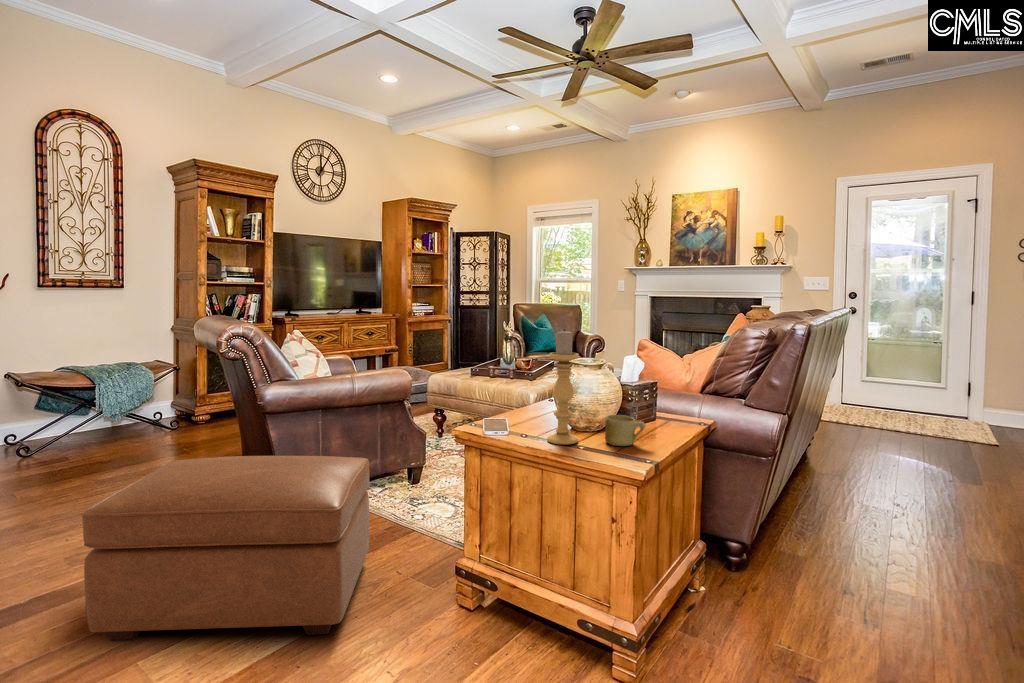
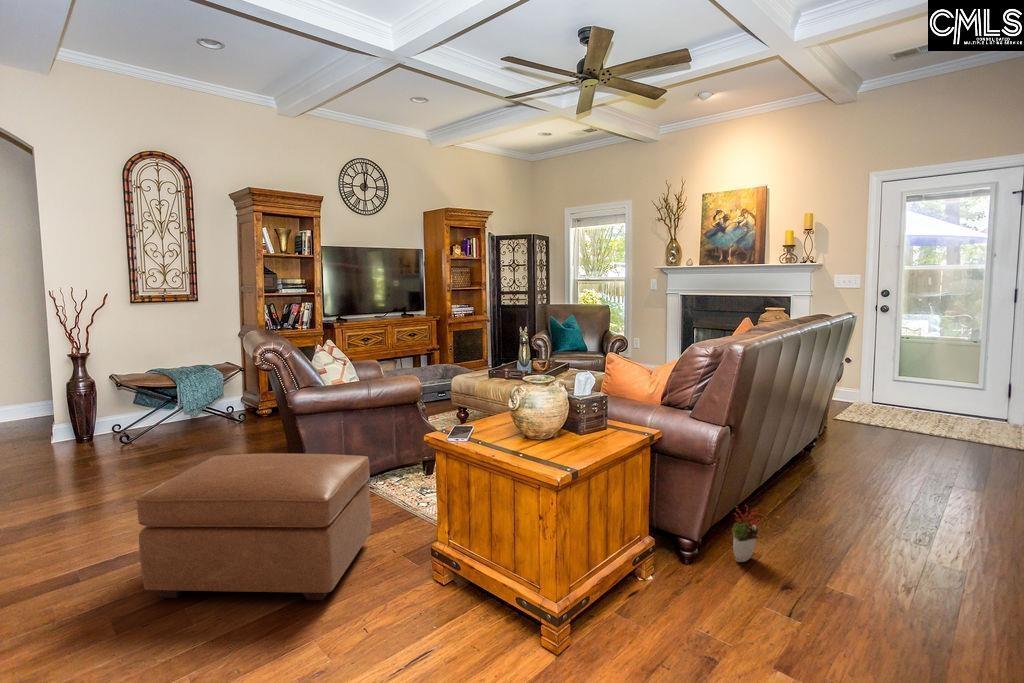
candle holder: present [547,330,579,445] -> none [497,353,523,451]
mug: present [605,415,646,446] -> none [546,425,579,453]
decorative plant: none [781,504,813,568] -> present [732,505,761,562]

